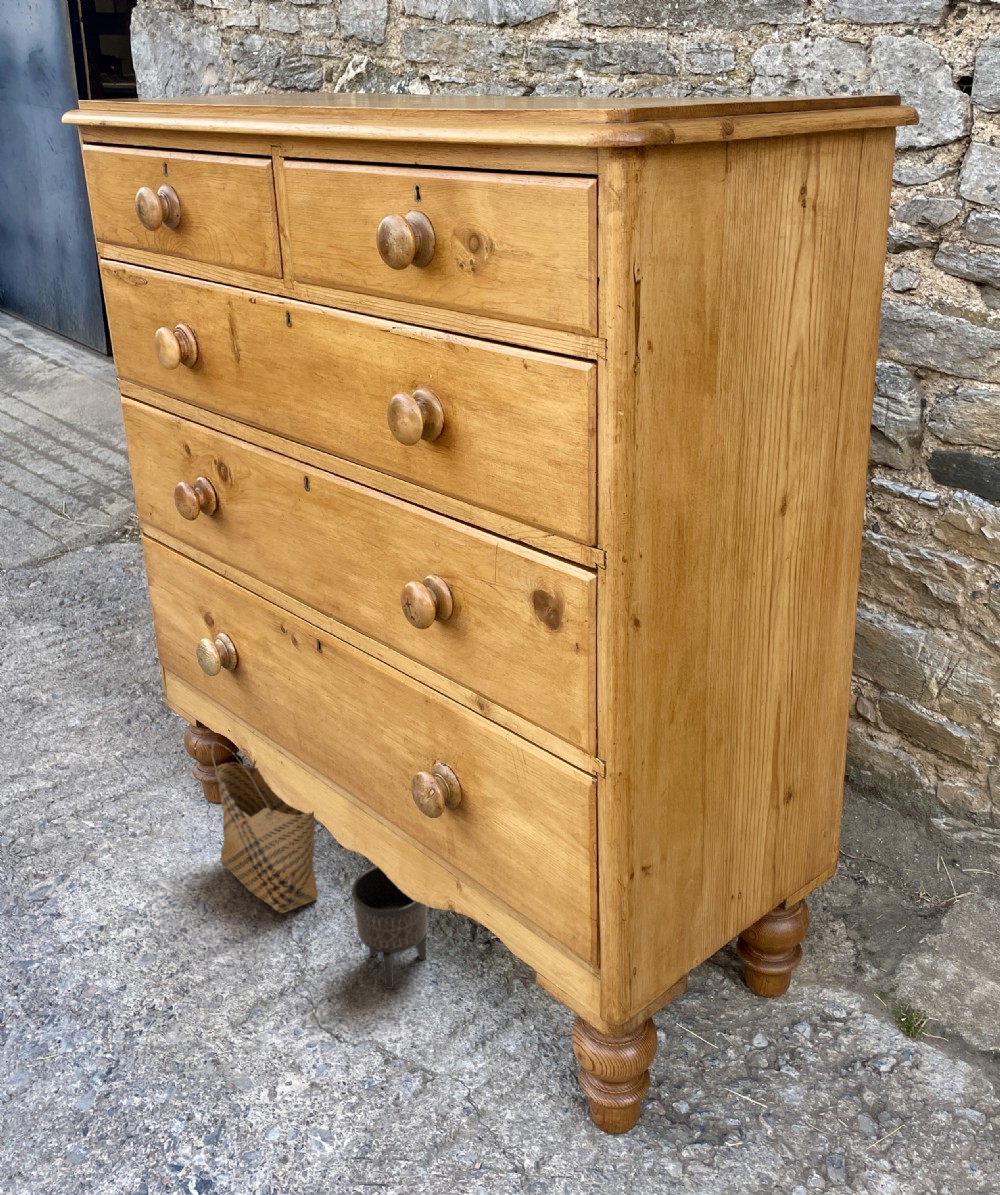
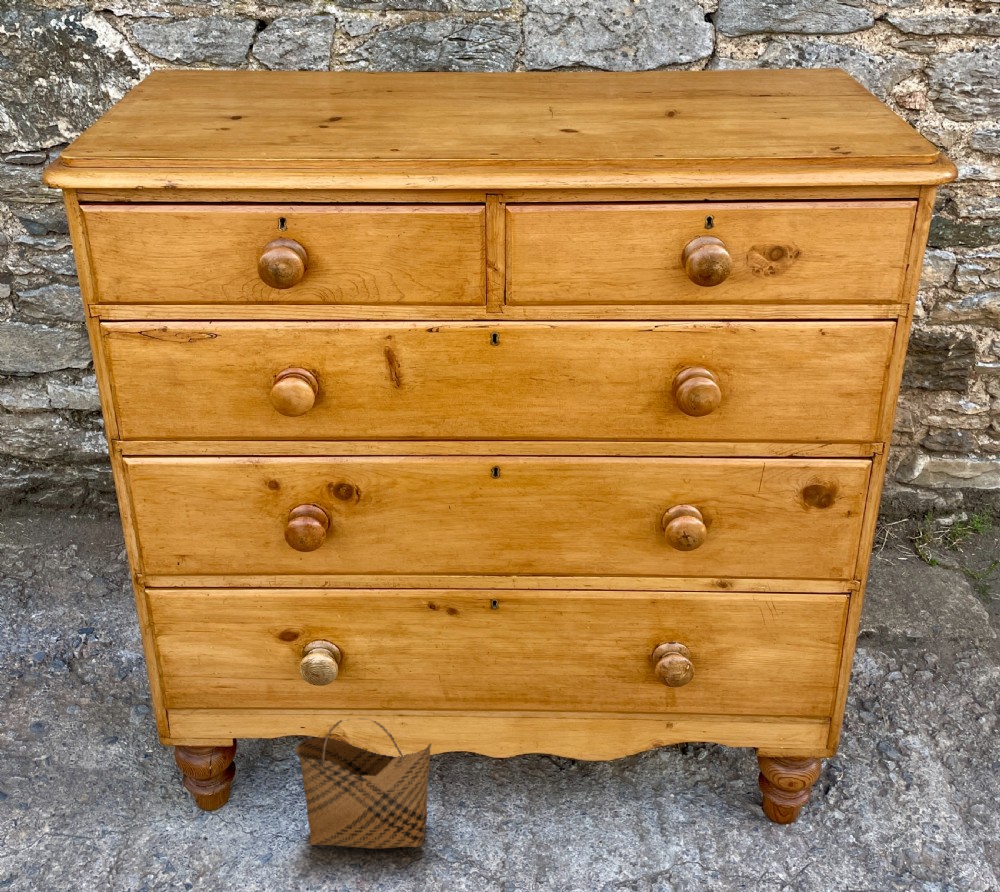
planter: present [352,866,427,989] -> none [516,735,583,843]

